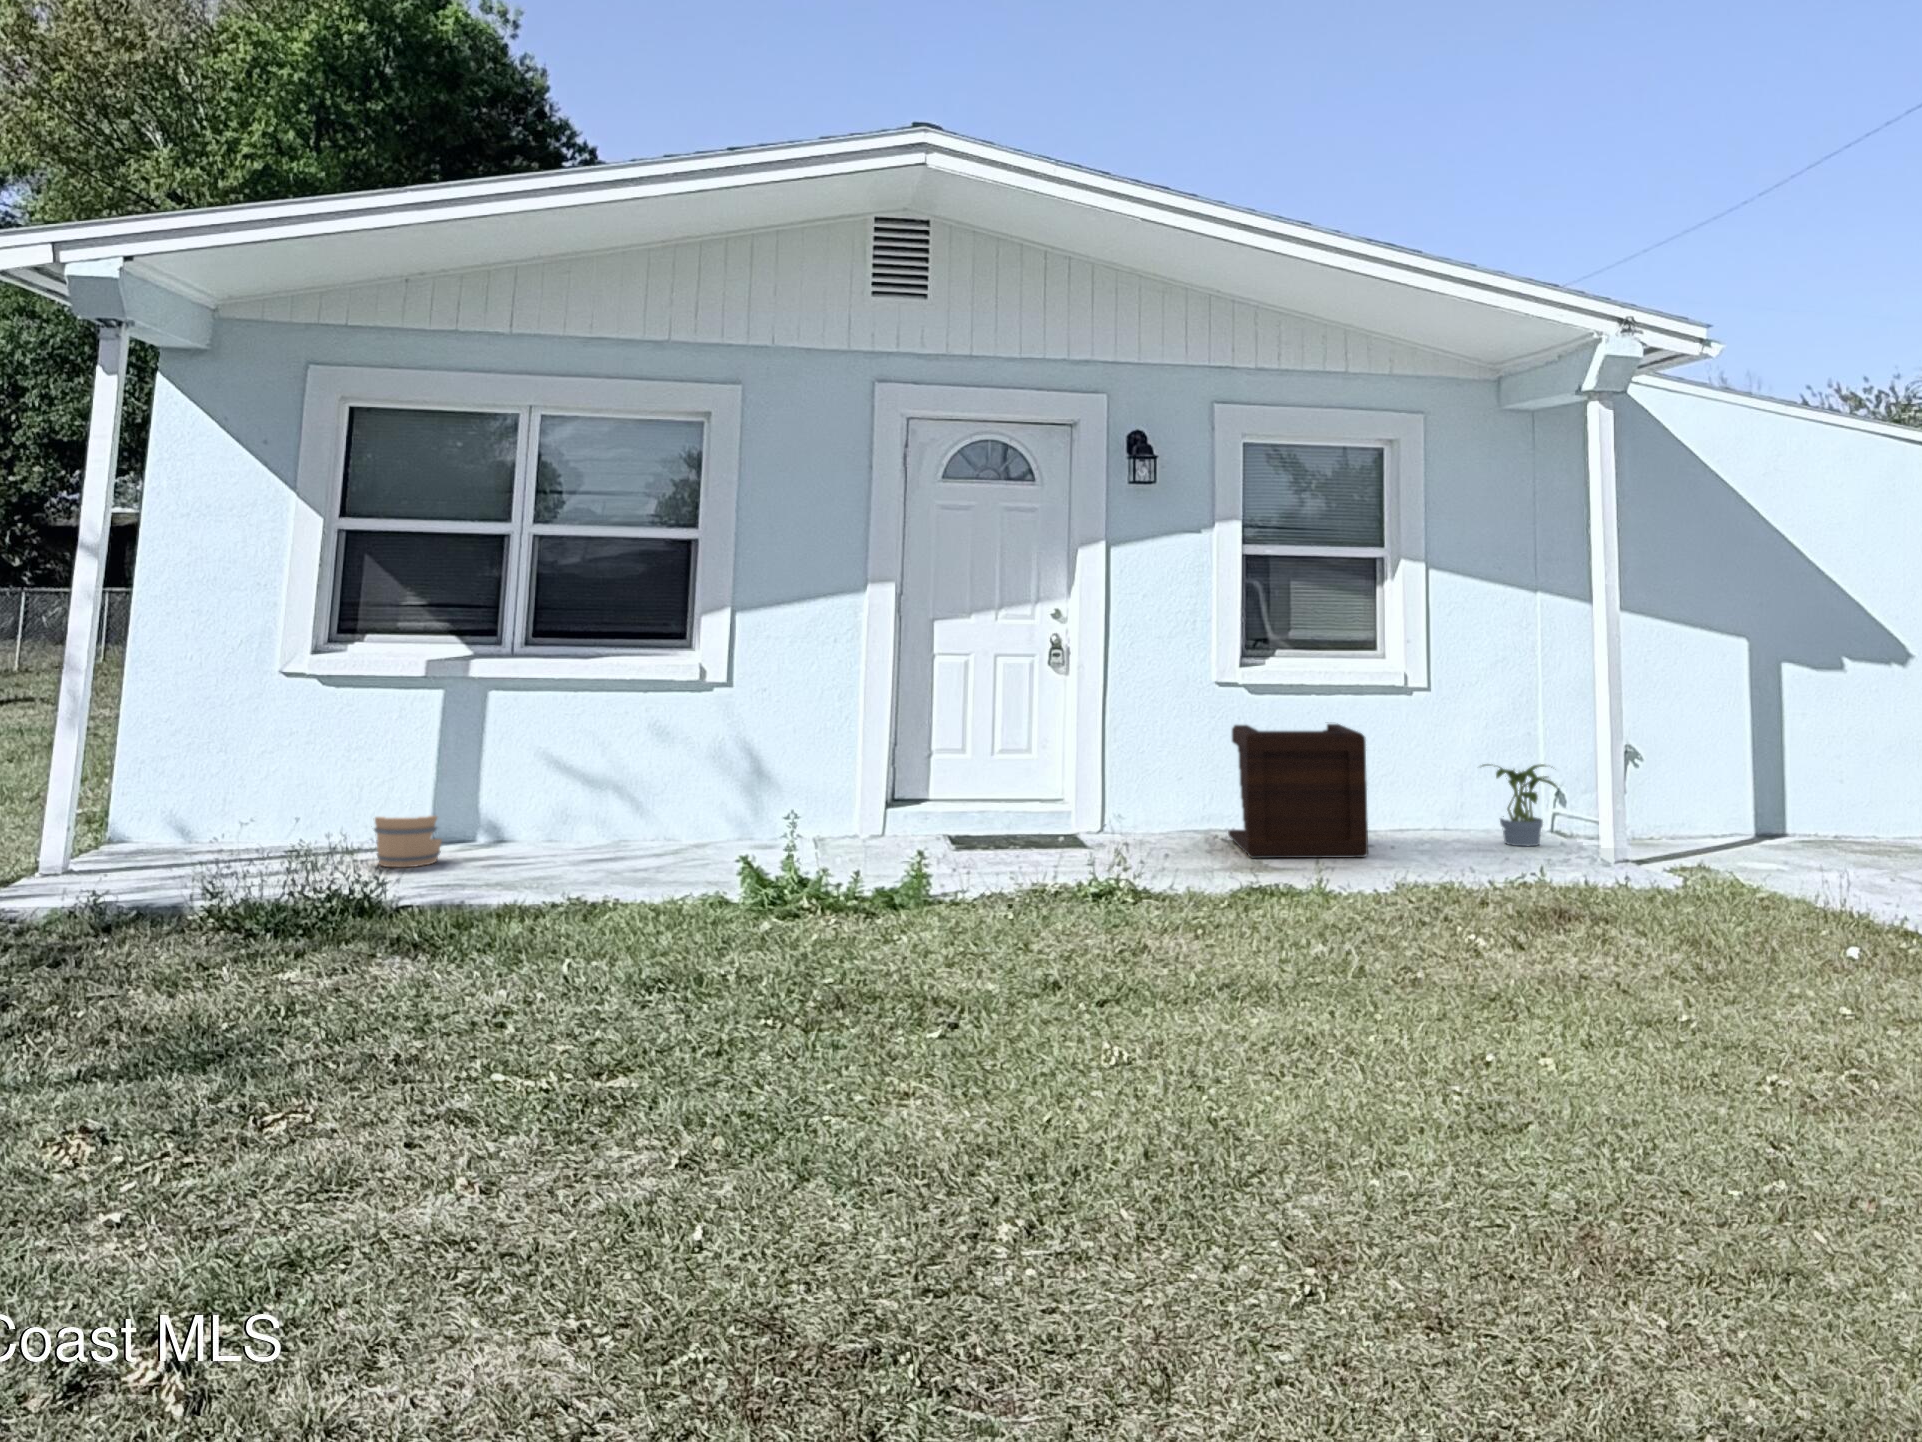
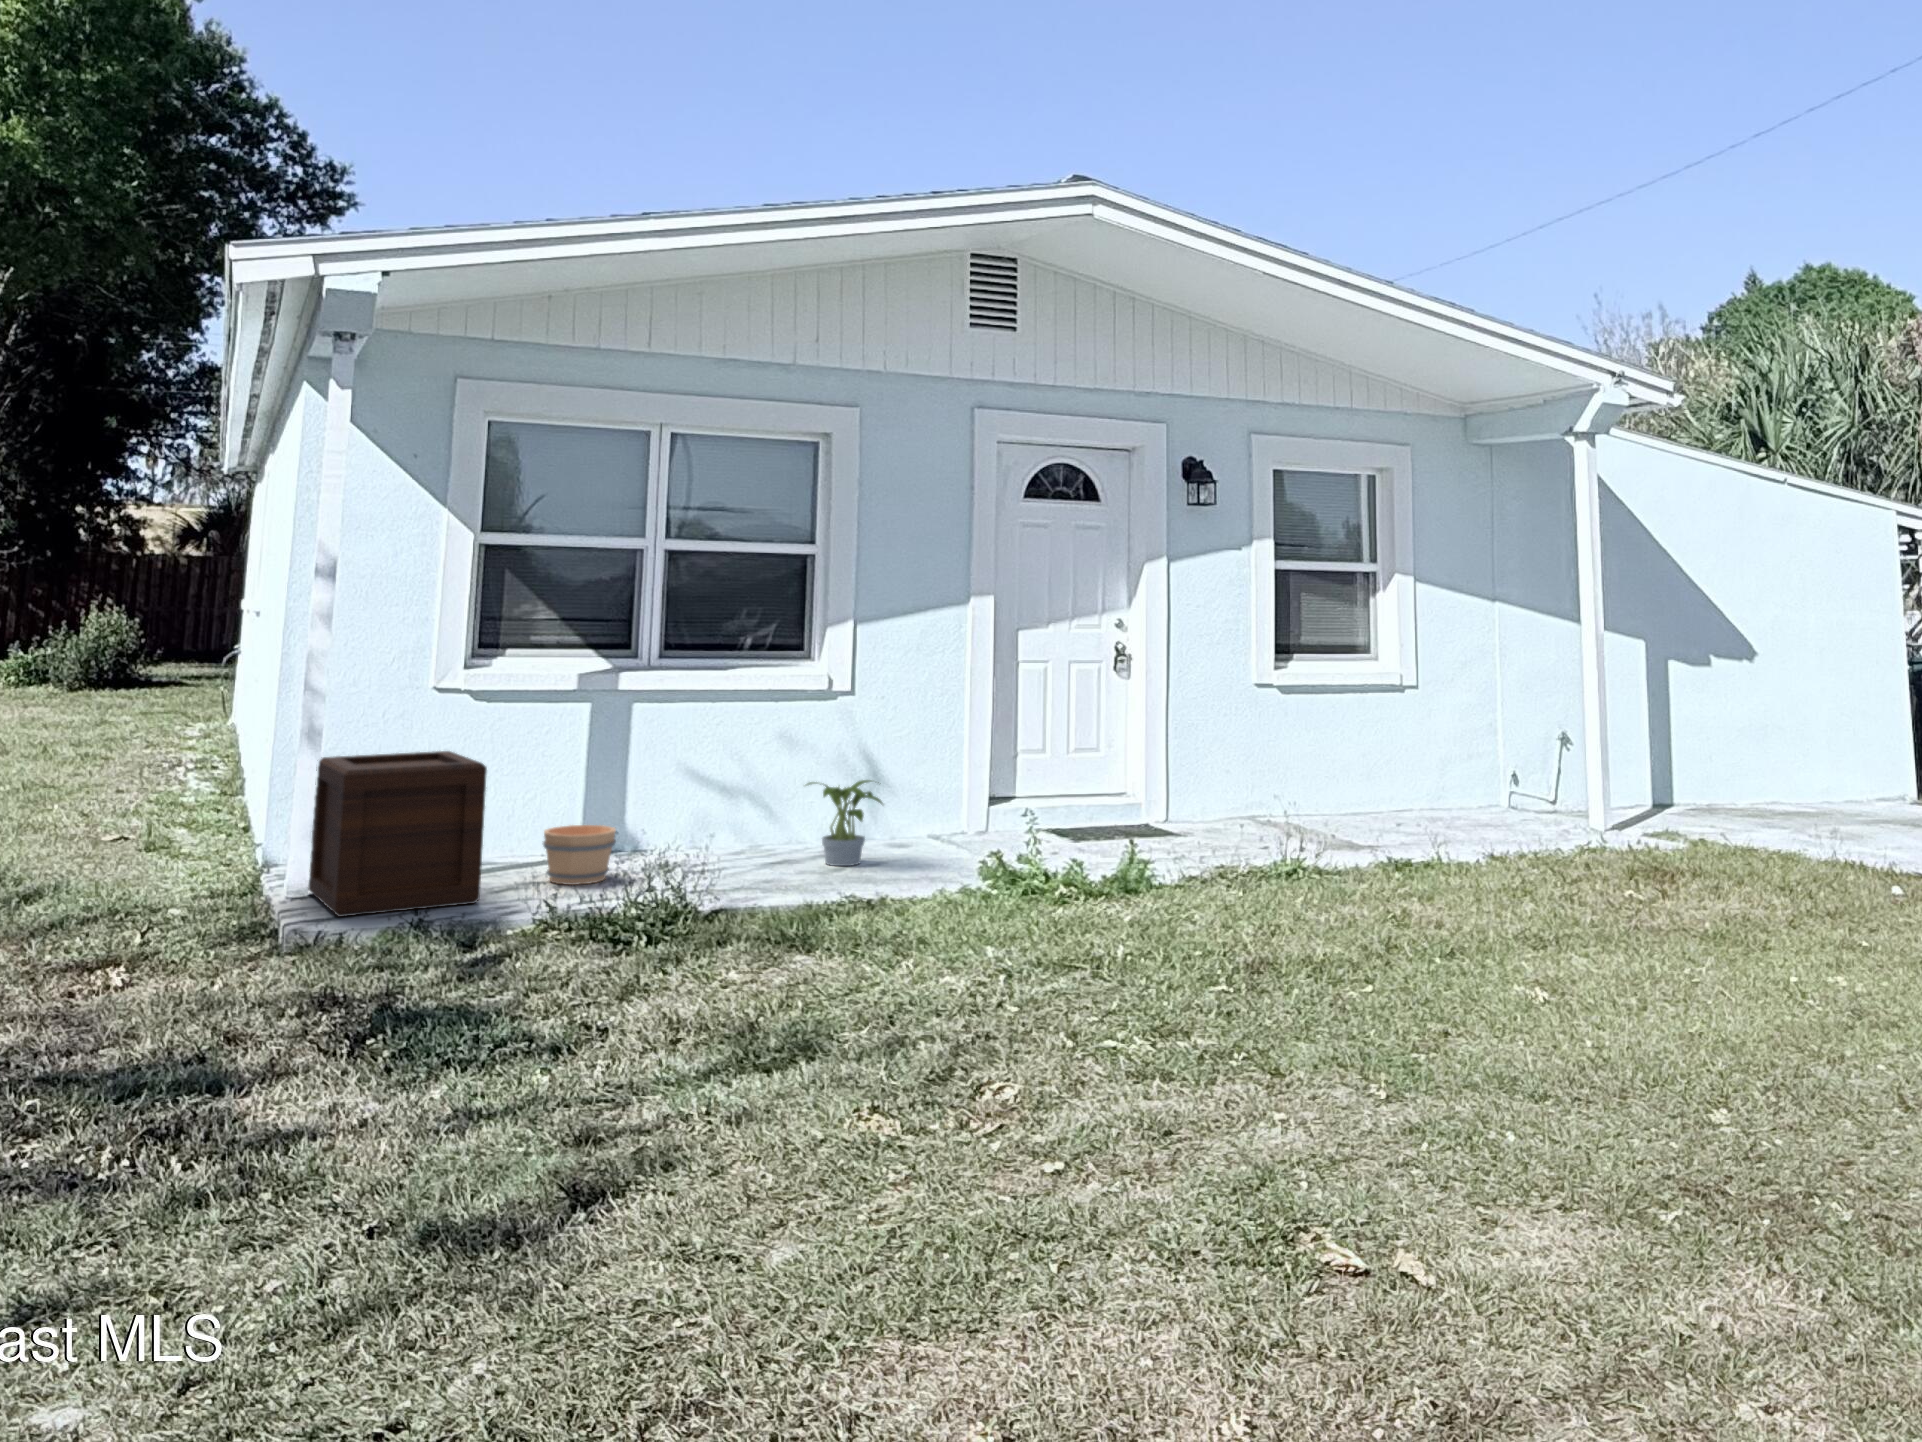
wooden crate: present [1228,724,1368,858] -> present [308,751,487,917]
potted plant: present [1482,764,1558,846] -> present [806,780,883,866]

